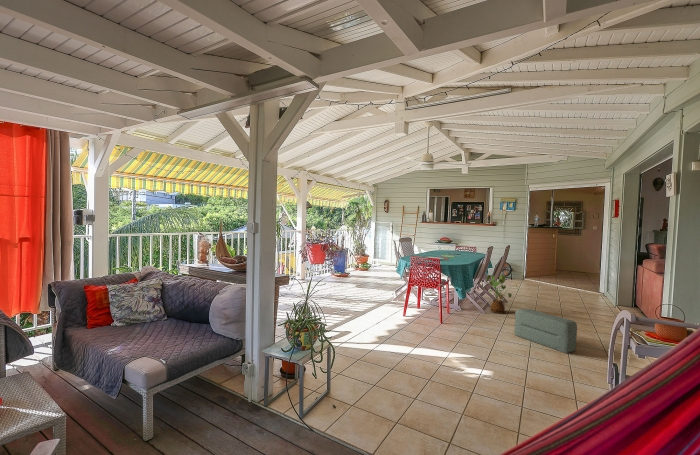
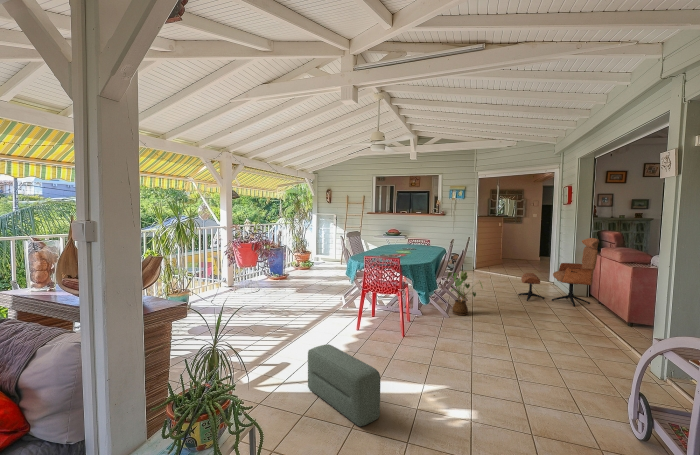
lounge chair: none [560,250,639,313] -> present [518,238,599,307]
pouf: present [515,309,577,353] -> present [308,344,380,426]

